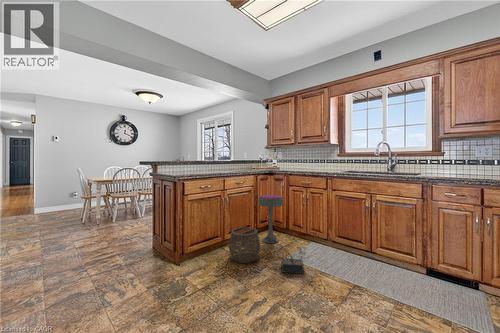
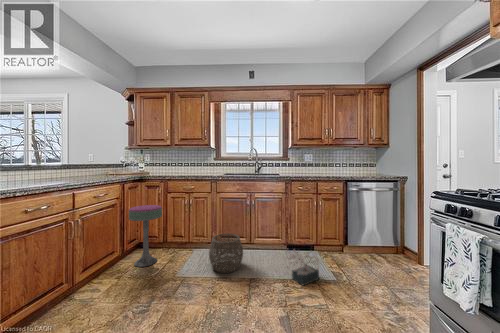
woven basket: present [229,227,260,263] -> present [209,234,243,273]
decorative plant: present [275,239,309,274] -> present [288,250,319,286]

